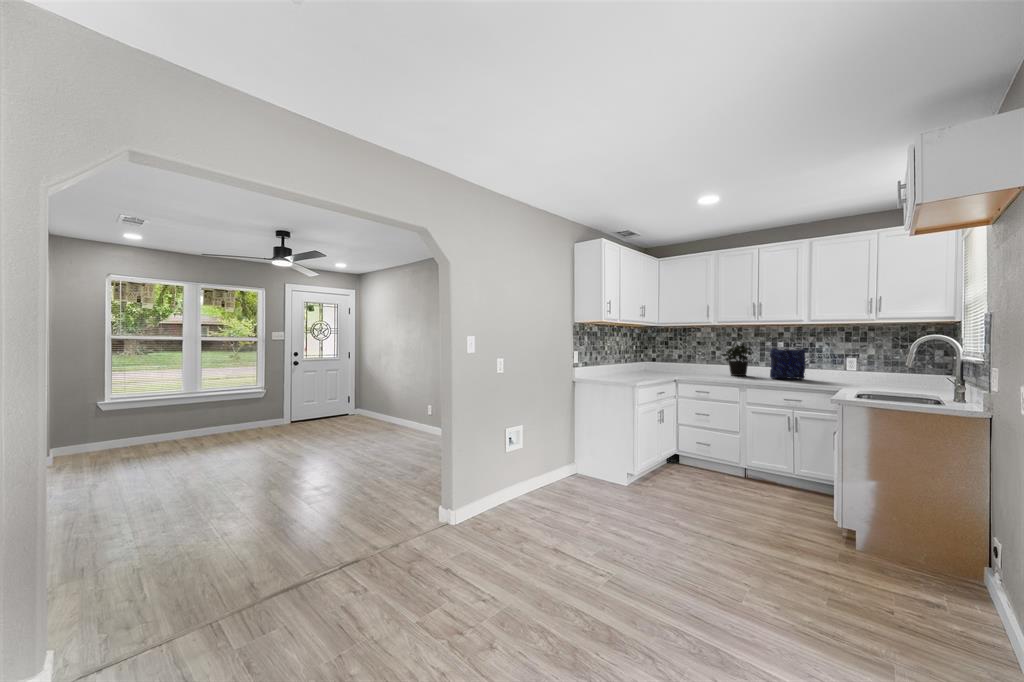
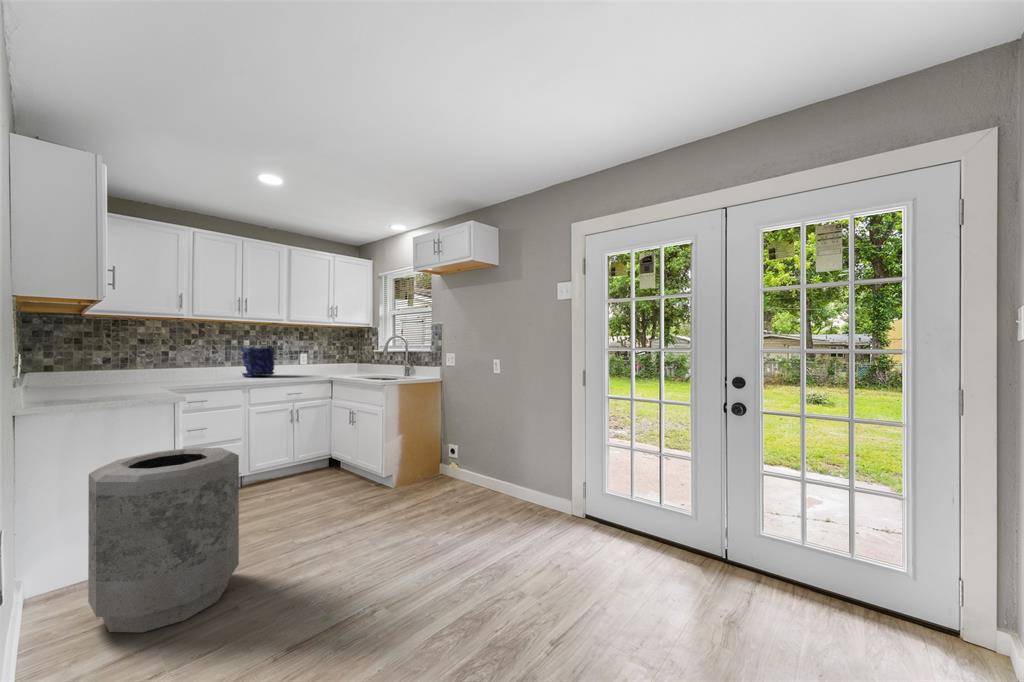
potted plant: present [721,343,751,376] -> none [185,341,226,379]
trash can: none [529,411,598,512] -> present [88,448,239,633]

